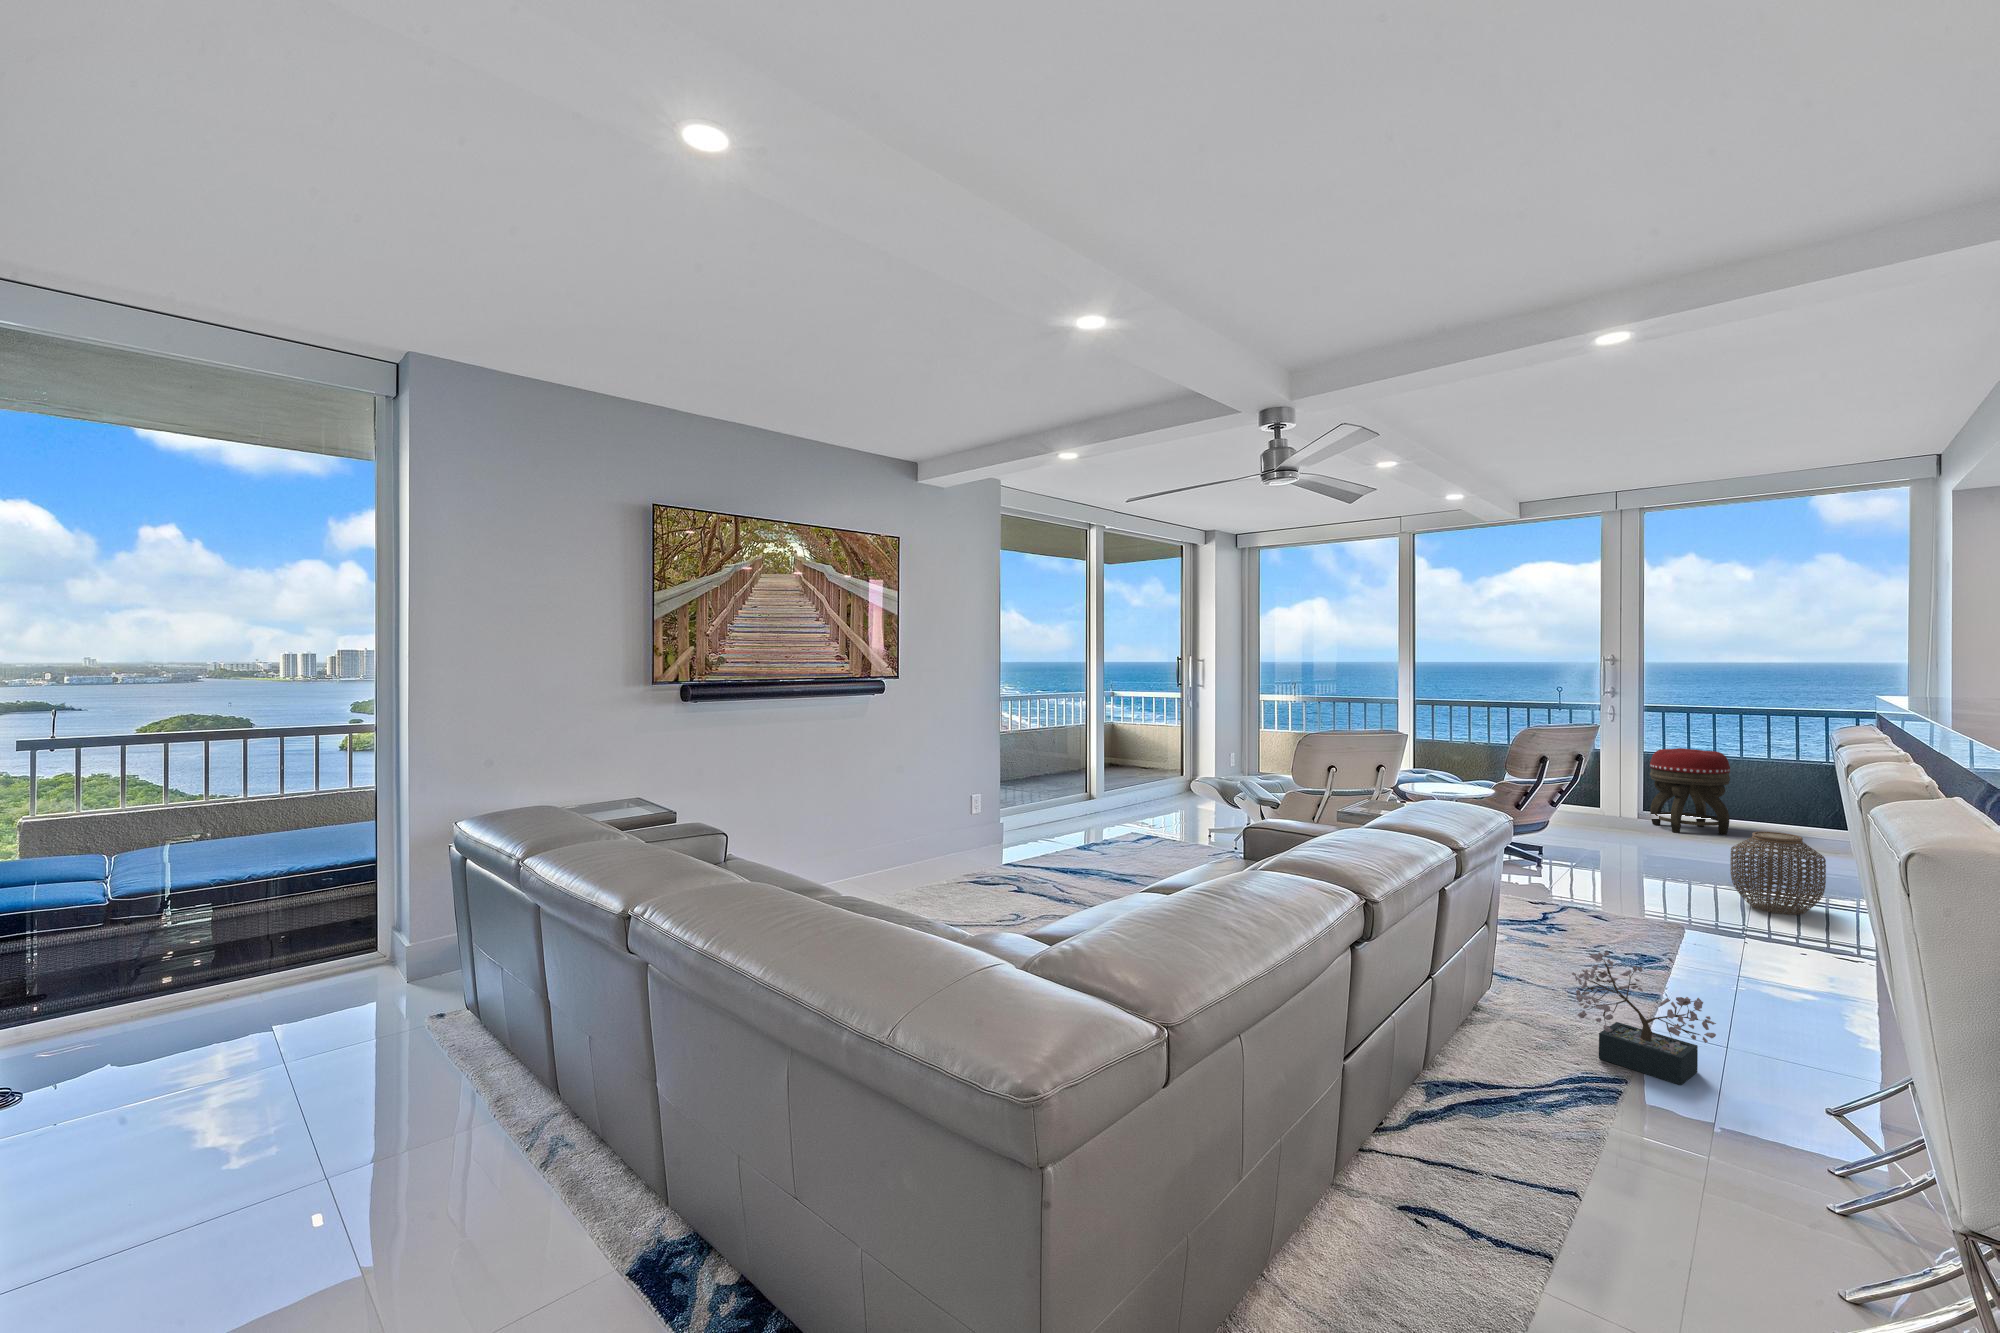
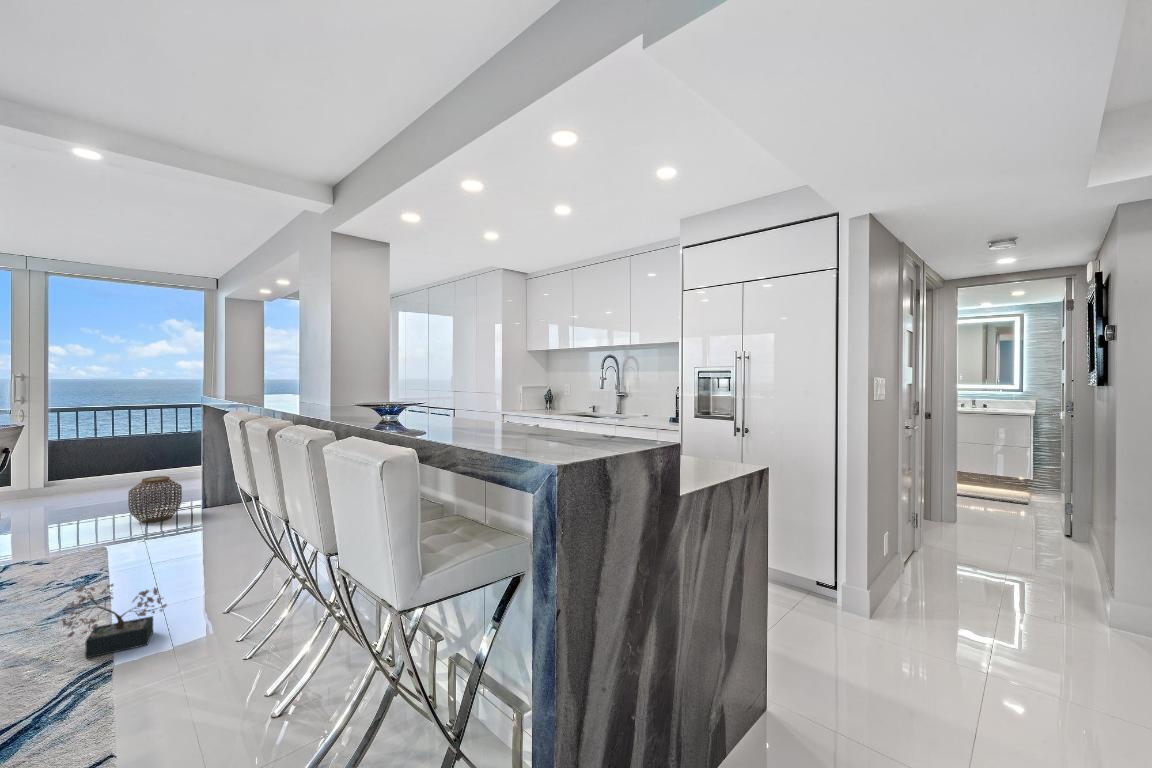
footstool: present [1650,748,1730,835] -> none [53,434,110,490]

